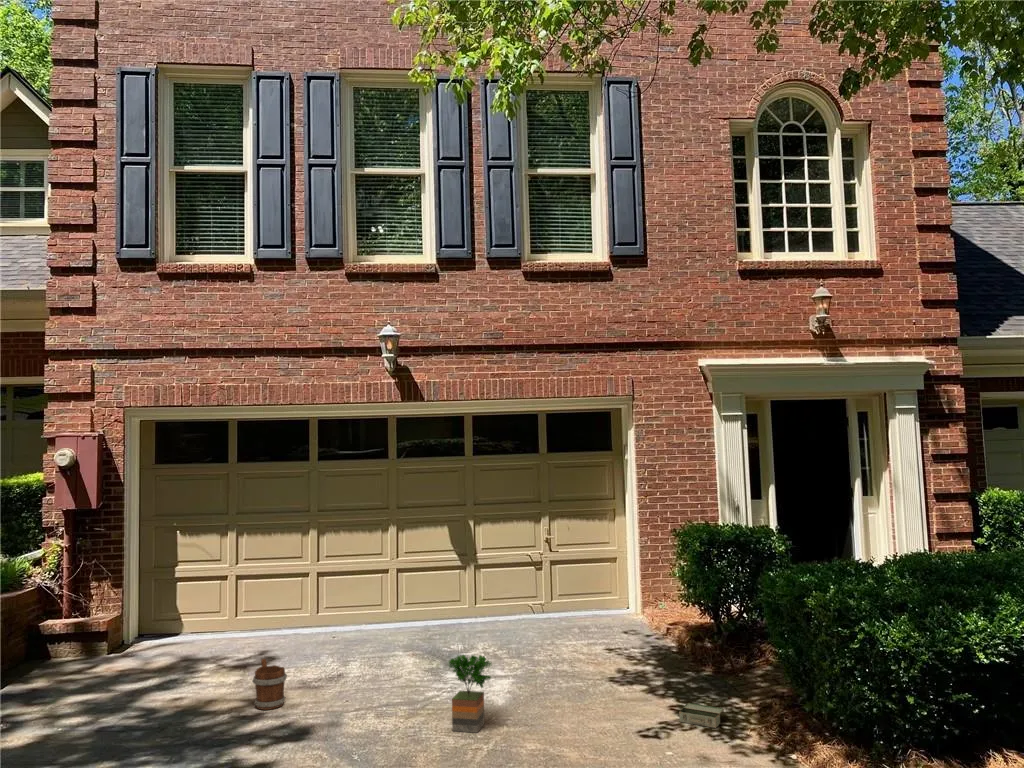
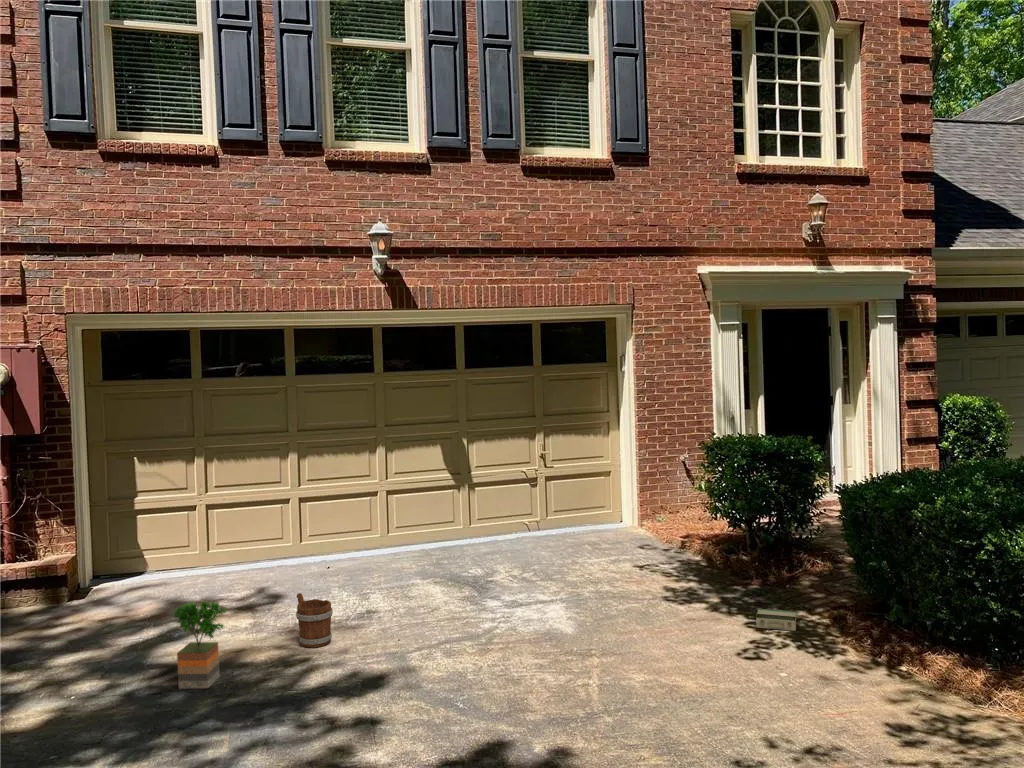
potted tree: present [449,655,491,733] -> present [174,601,226,689]

